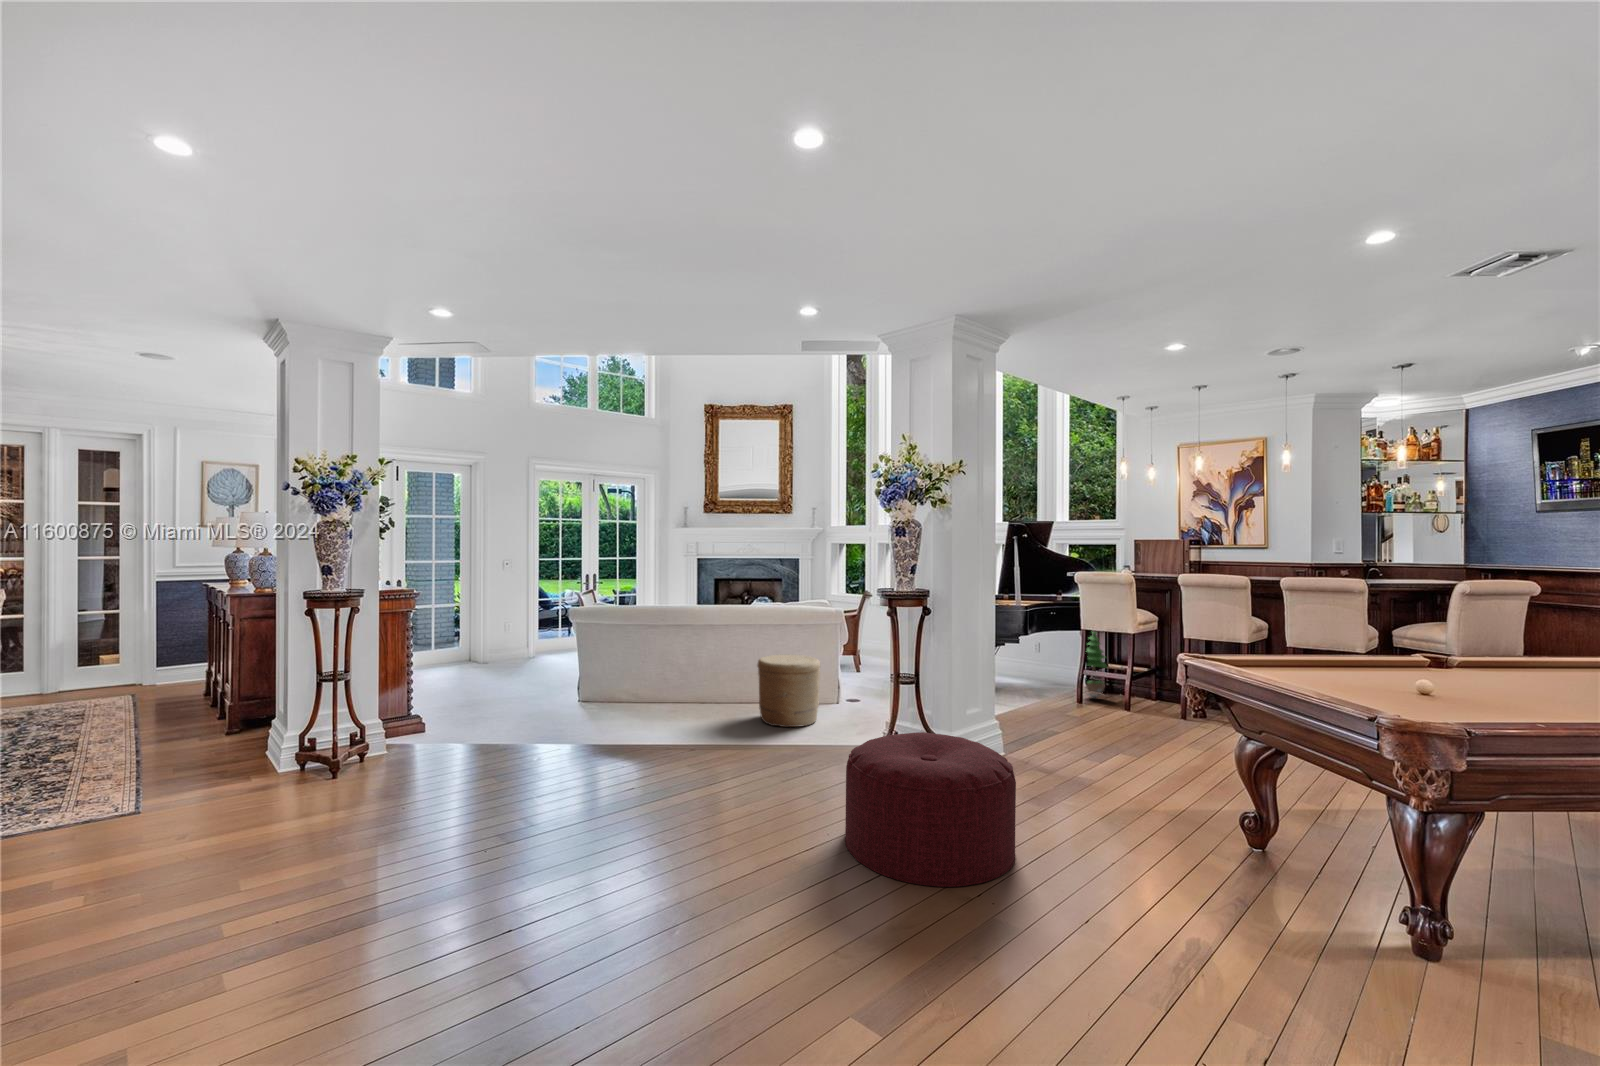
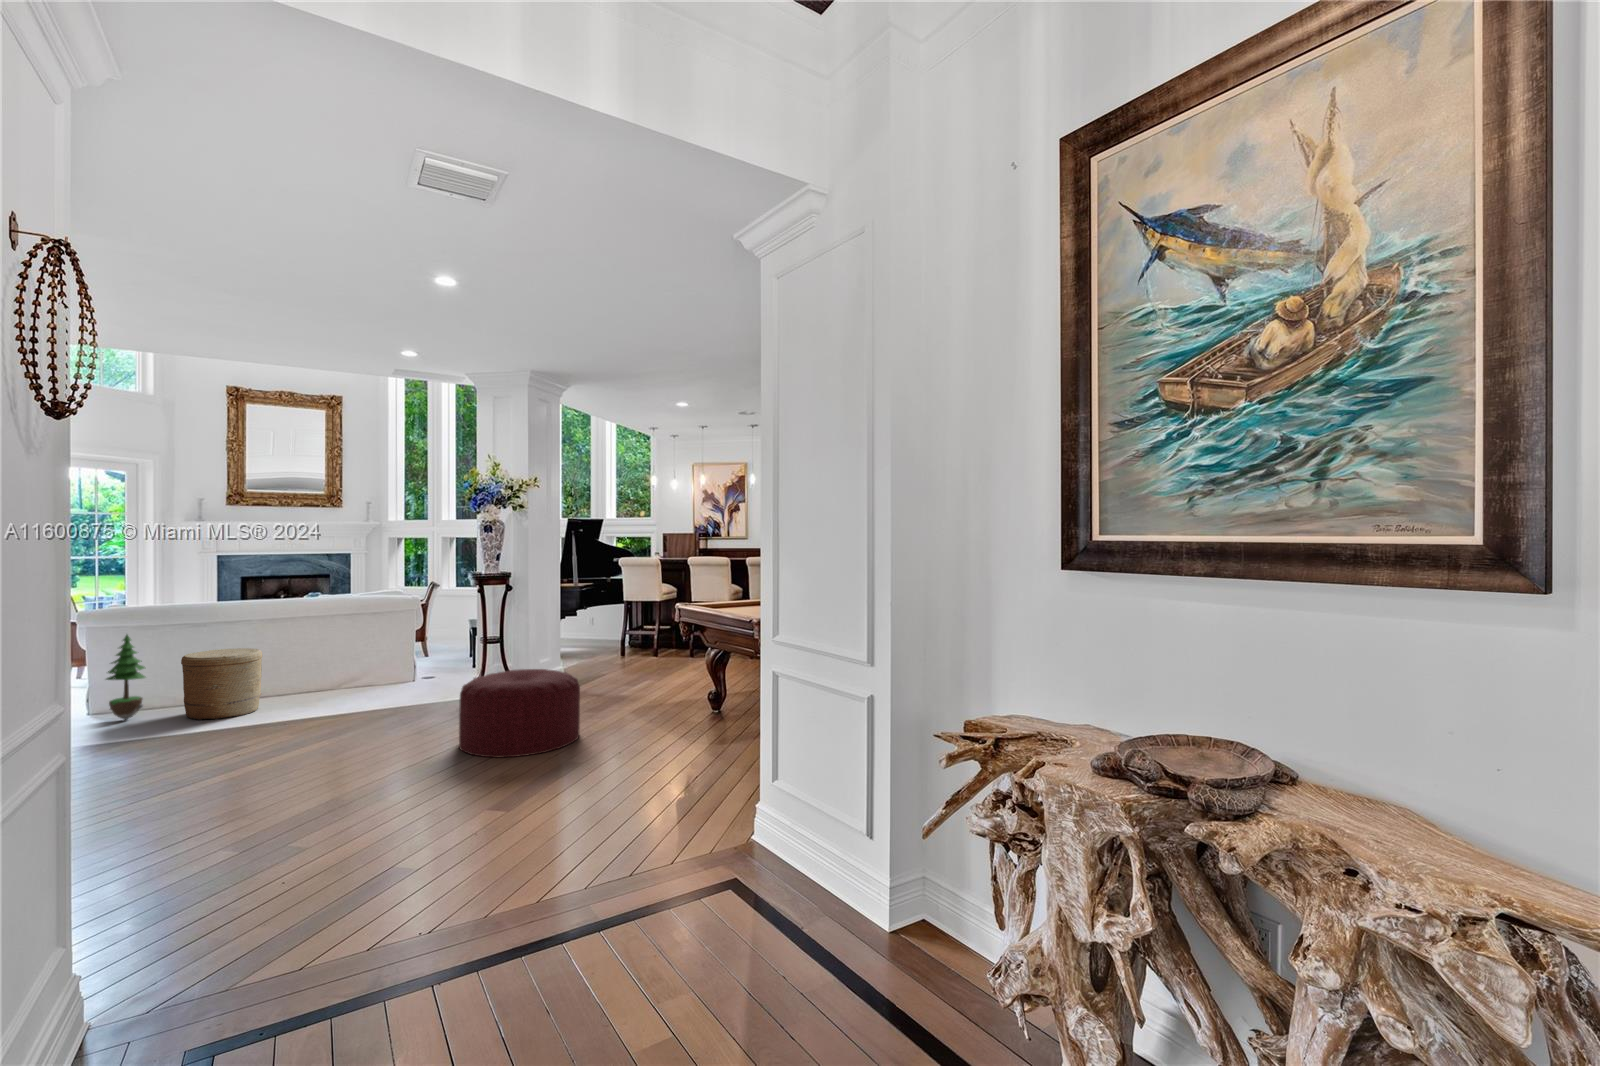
potted tree: present [1086,632,1107,699] -> present [106,635,145,720]
woven basket: present [757,654,820,727] -> present [181,648,262,720]

